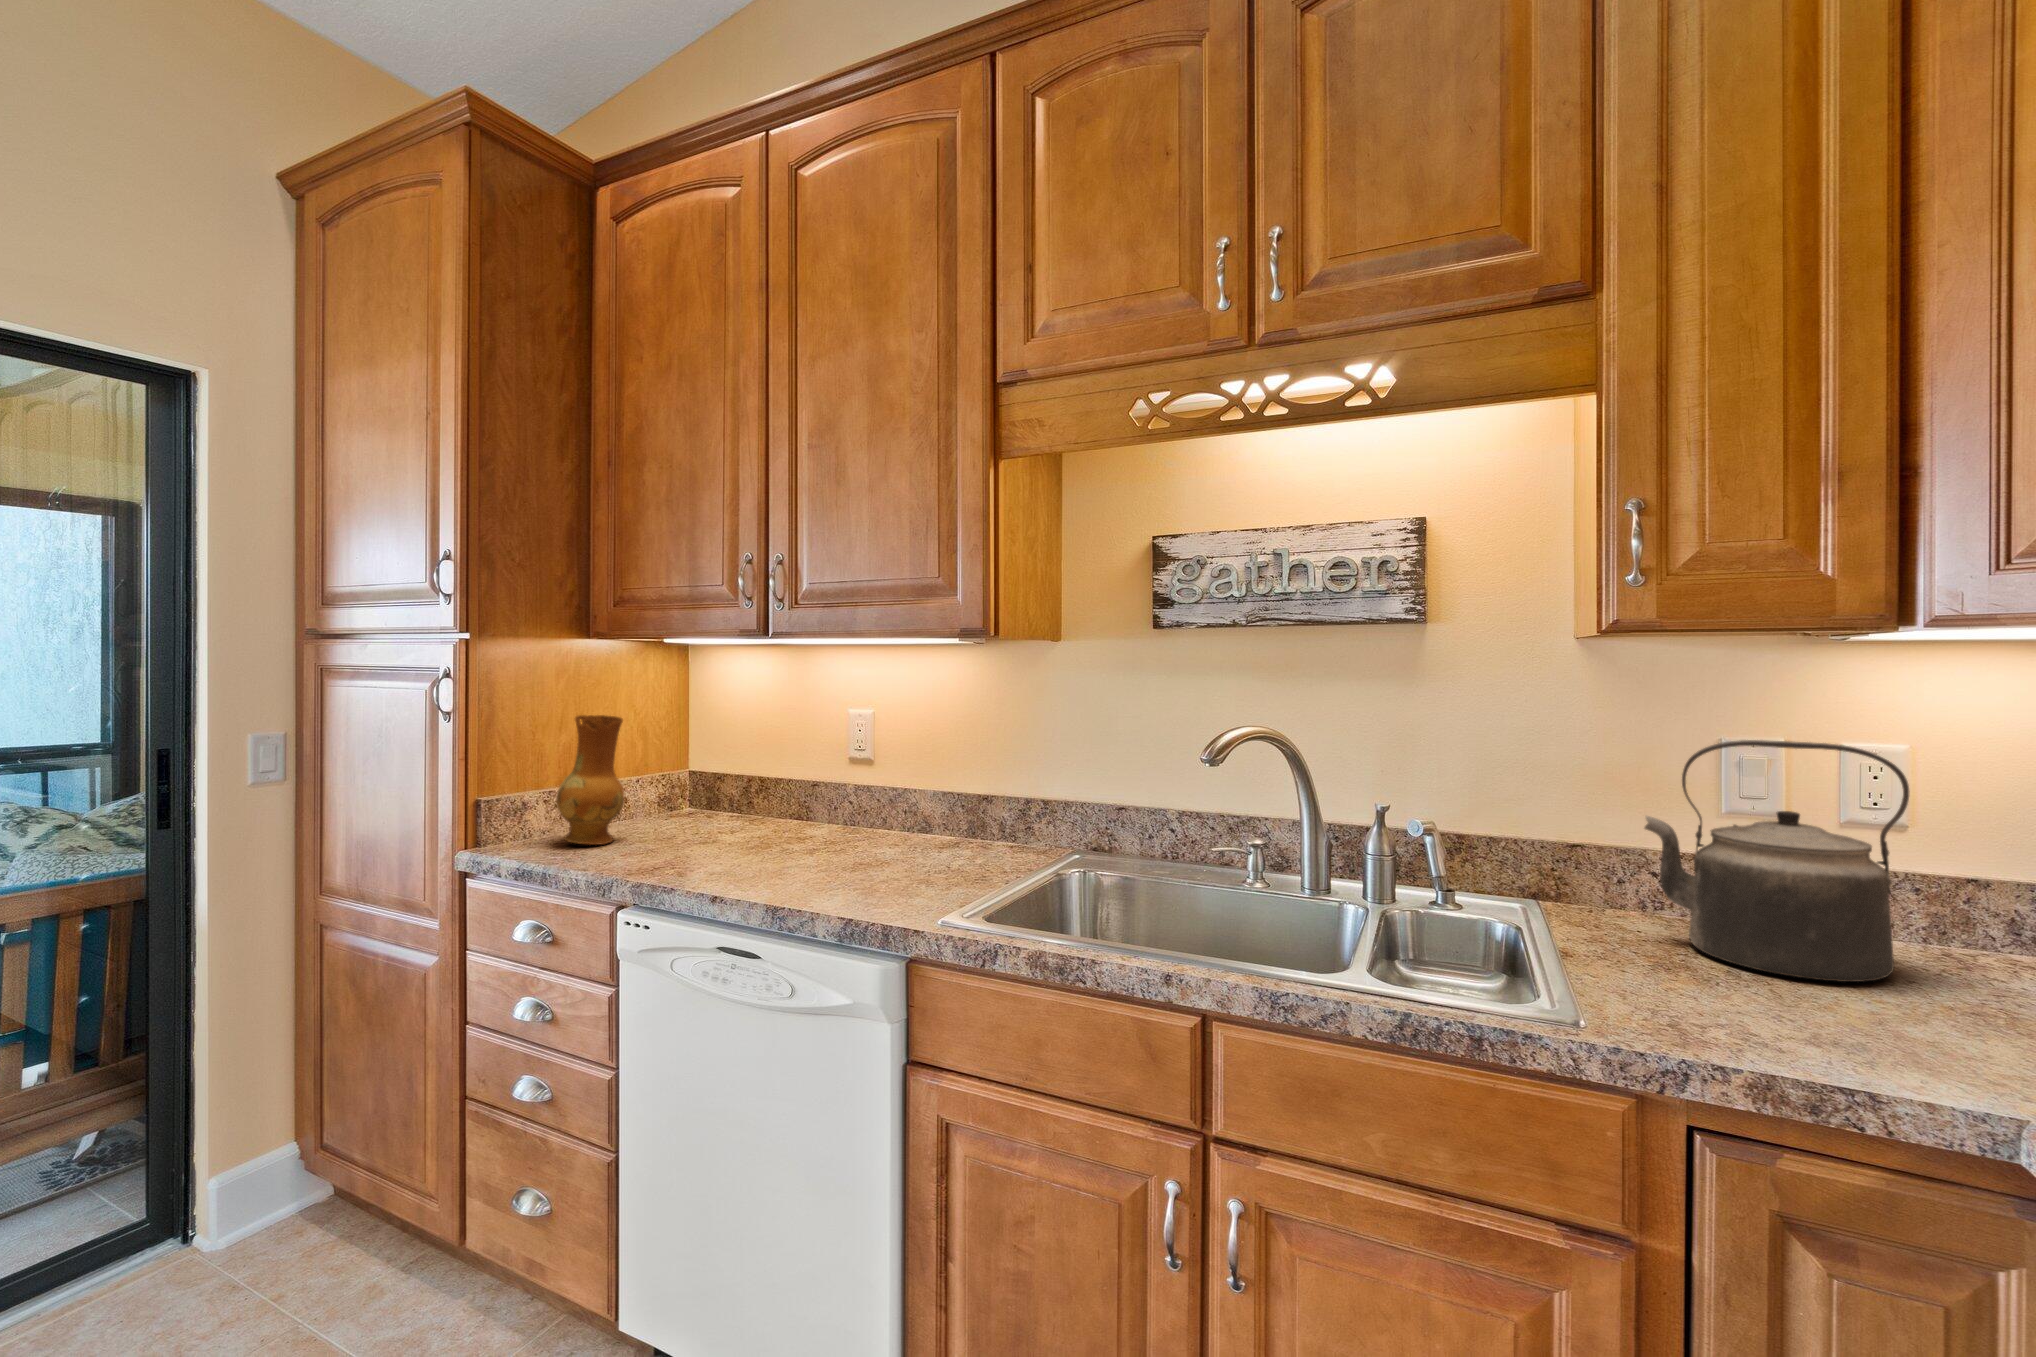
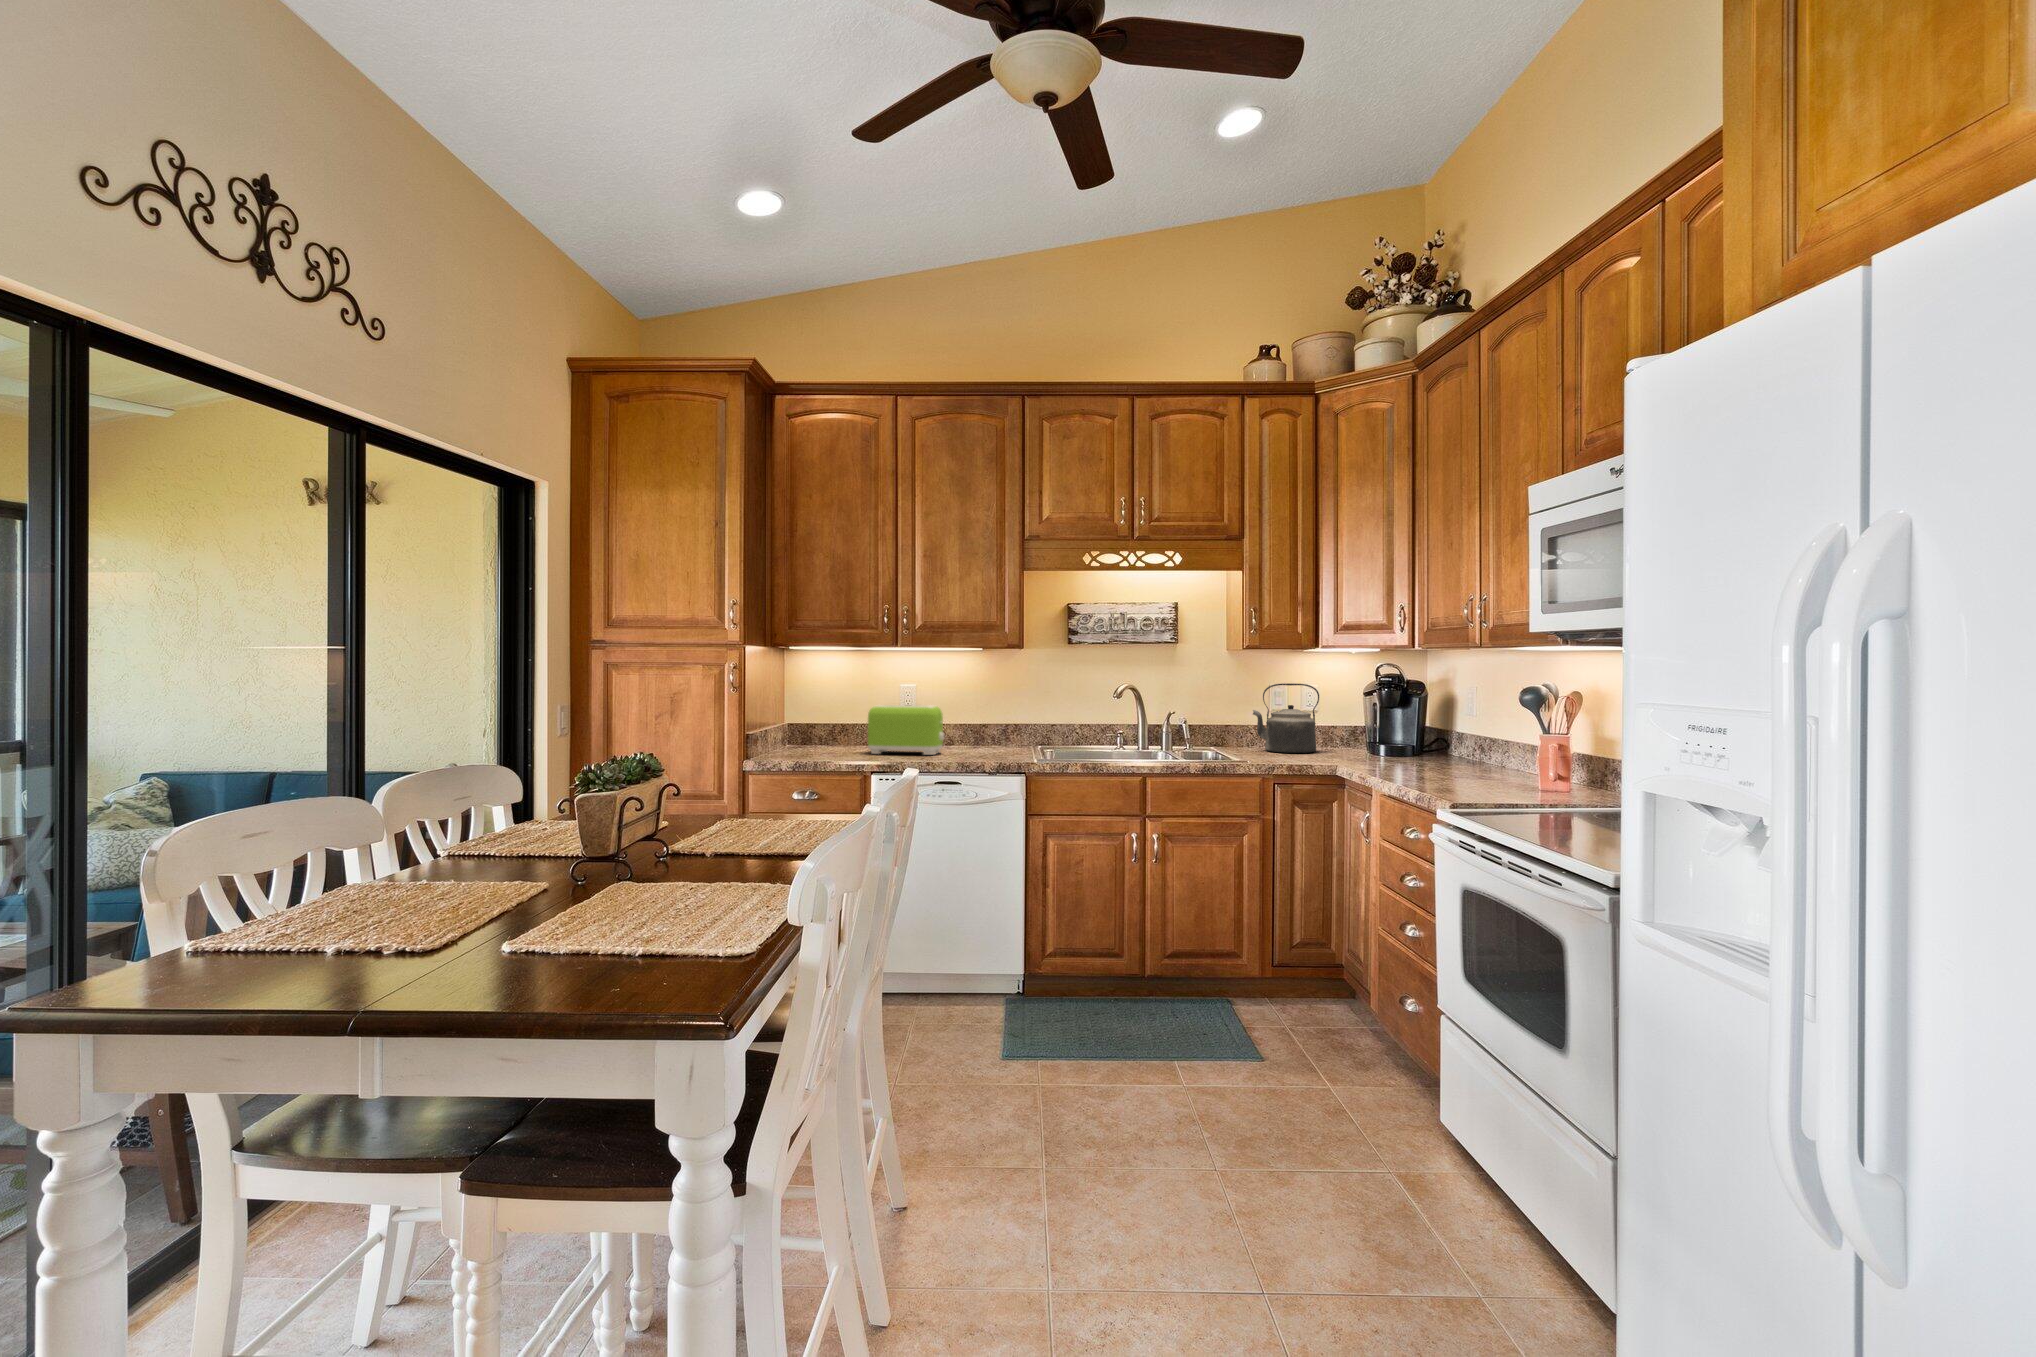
ceramic jug: present [556,715,625,845] -> none [786,688,819,754]
toaster: none [693,752,836,870] -> present [868,705,944,755]

